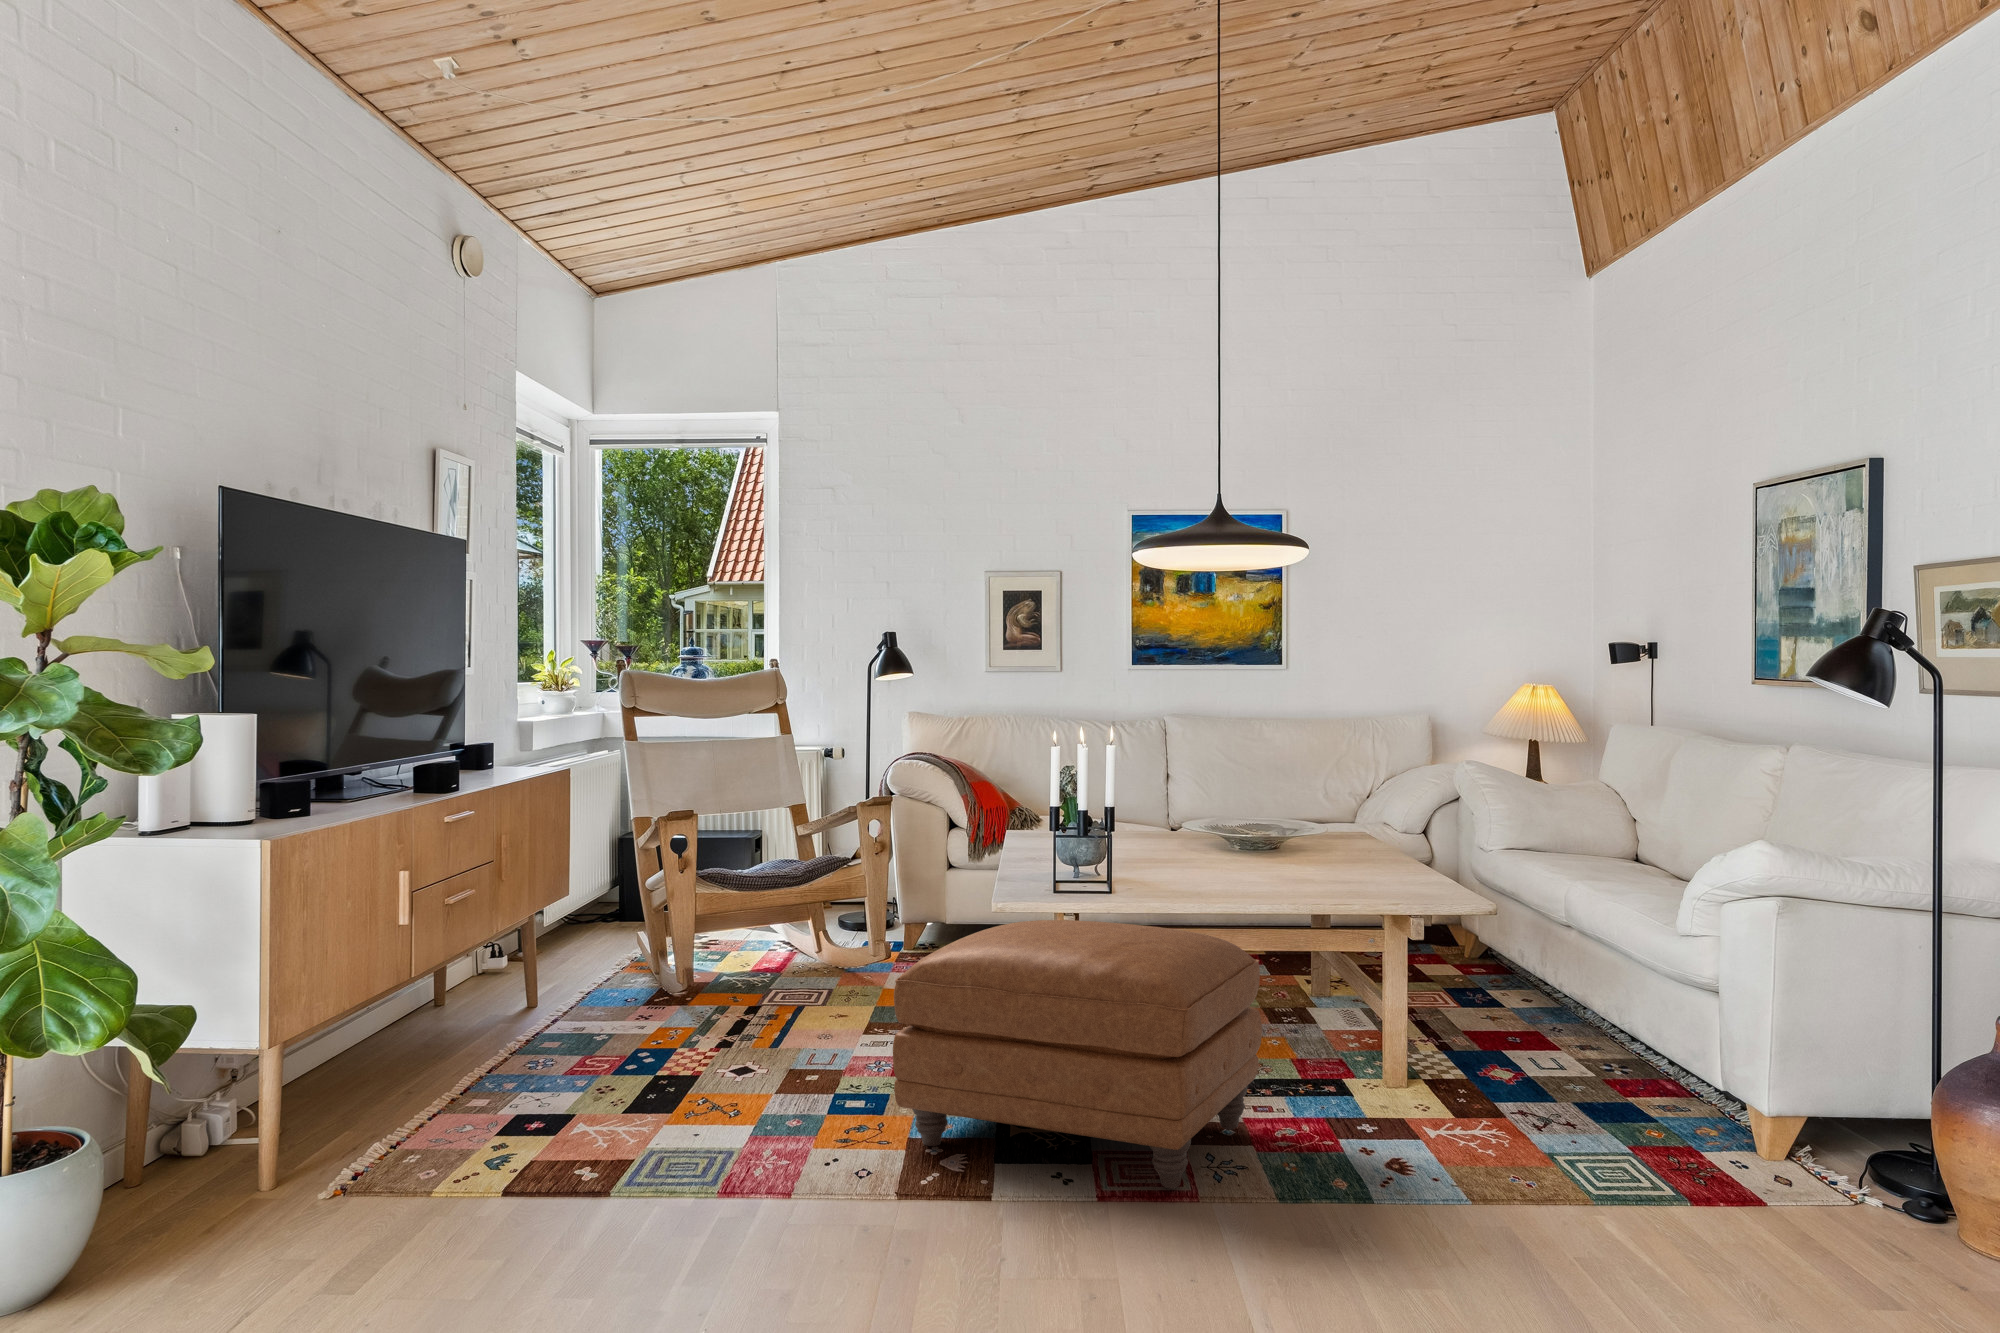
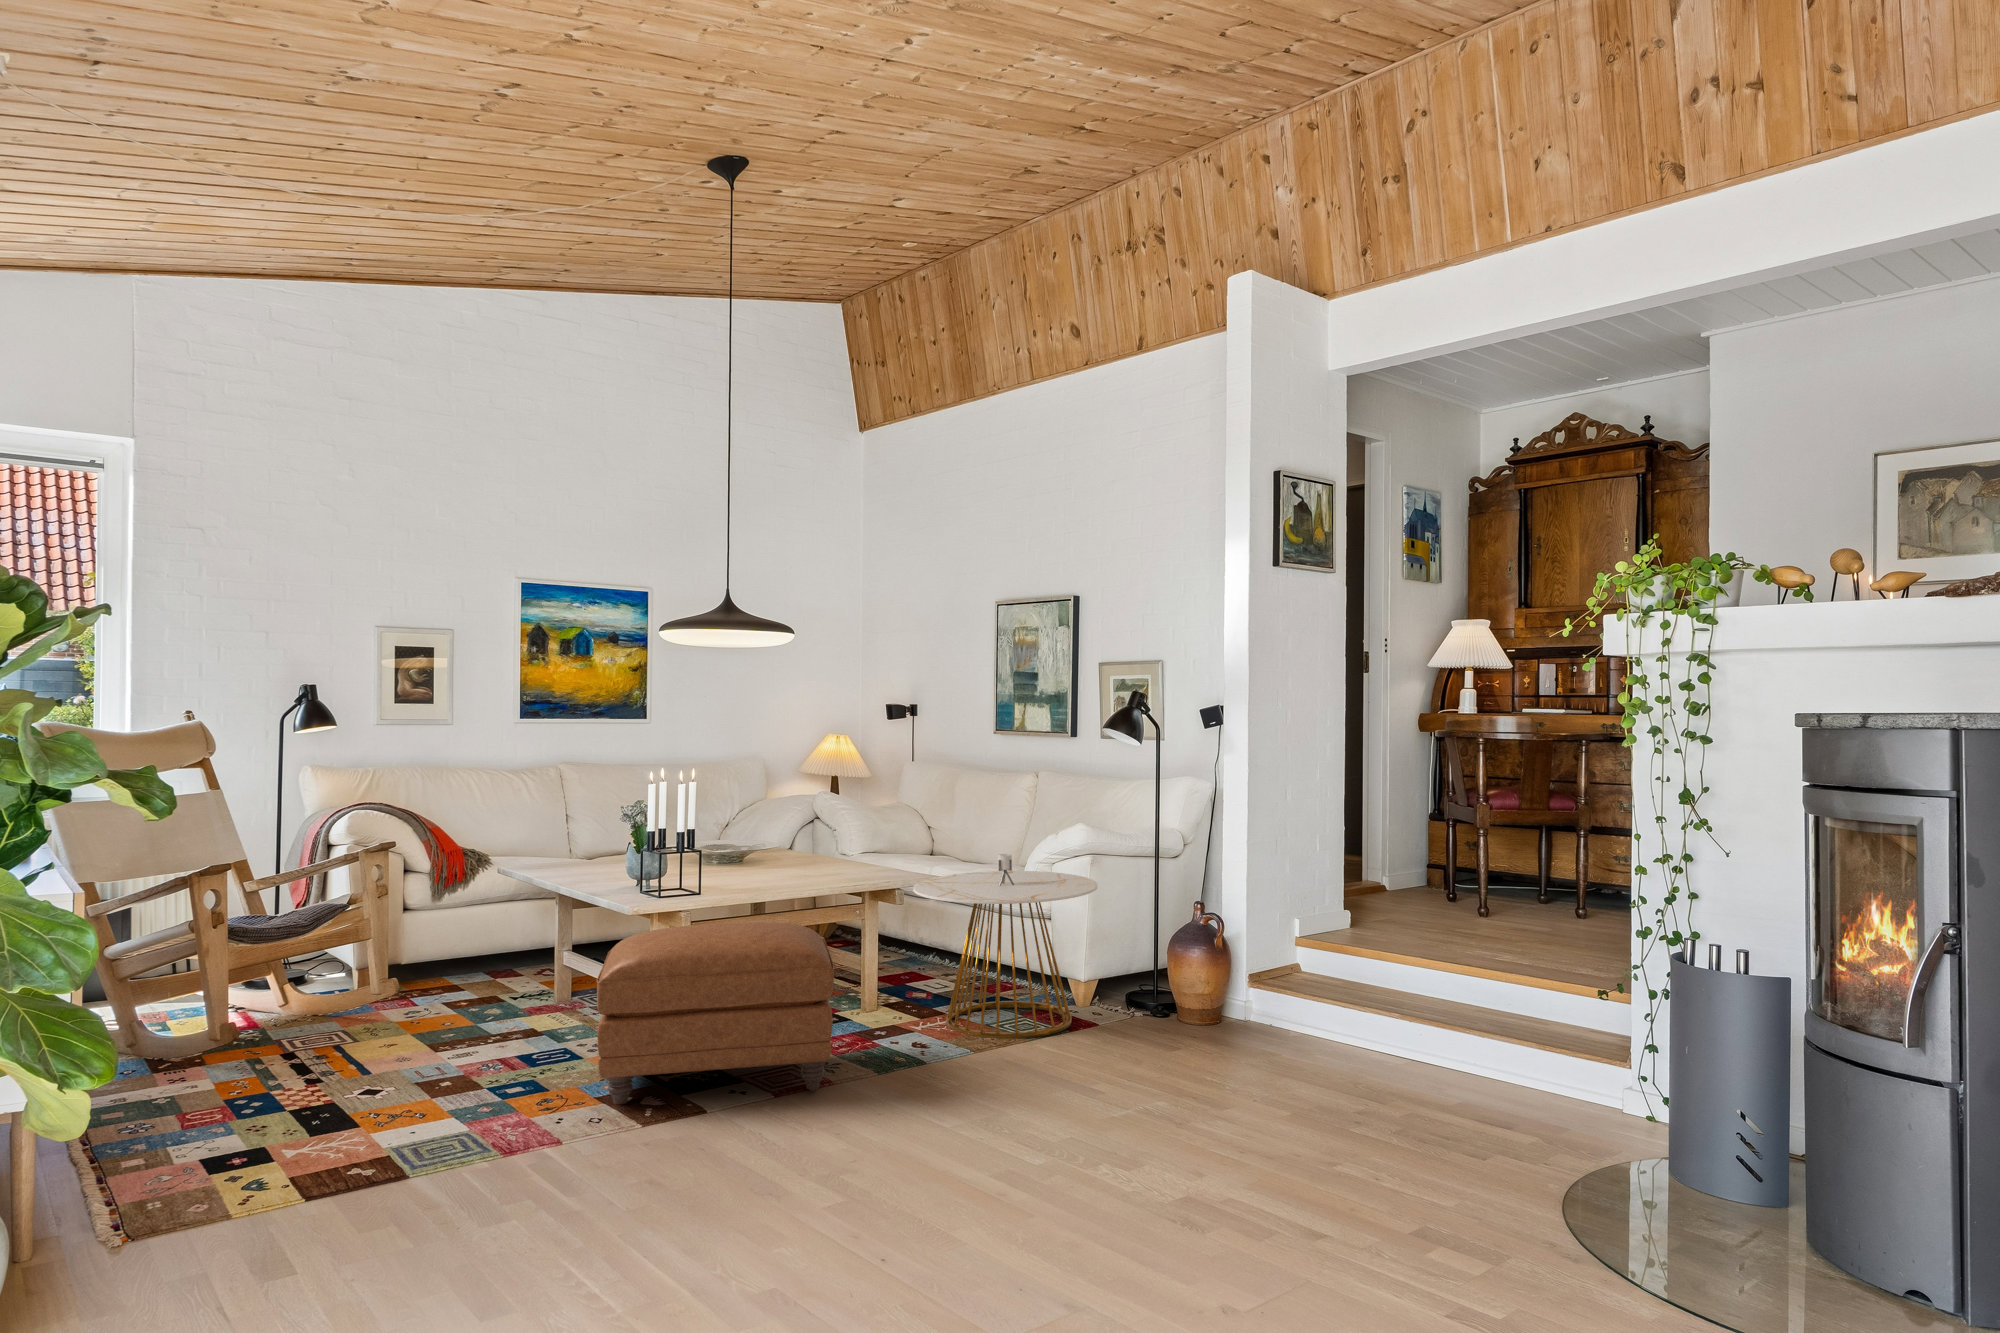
side table: none [1444,865,1779,1181] -> present [913,854,1098,1039]

